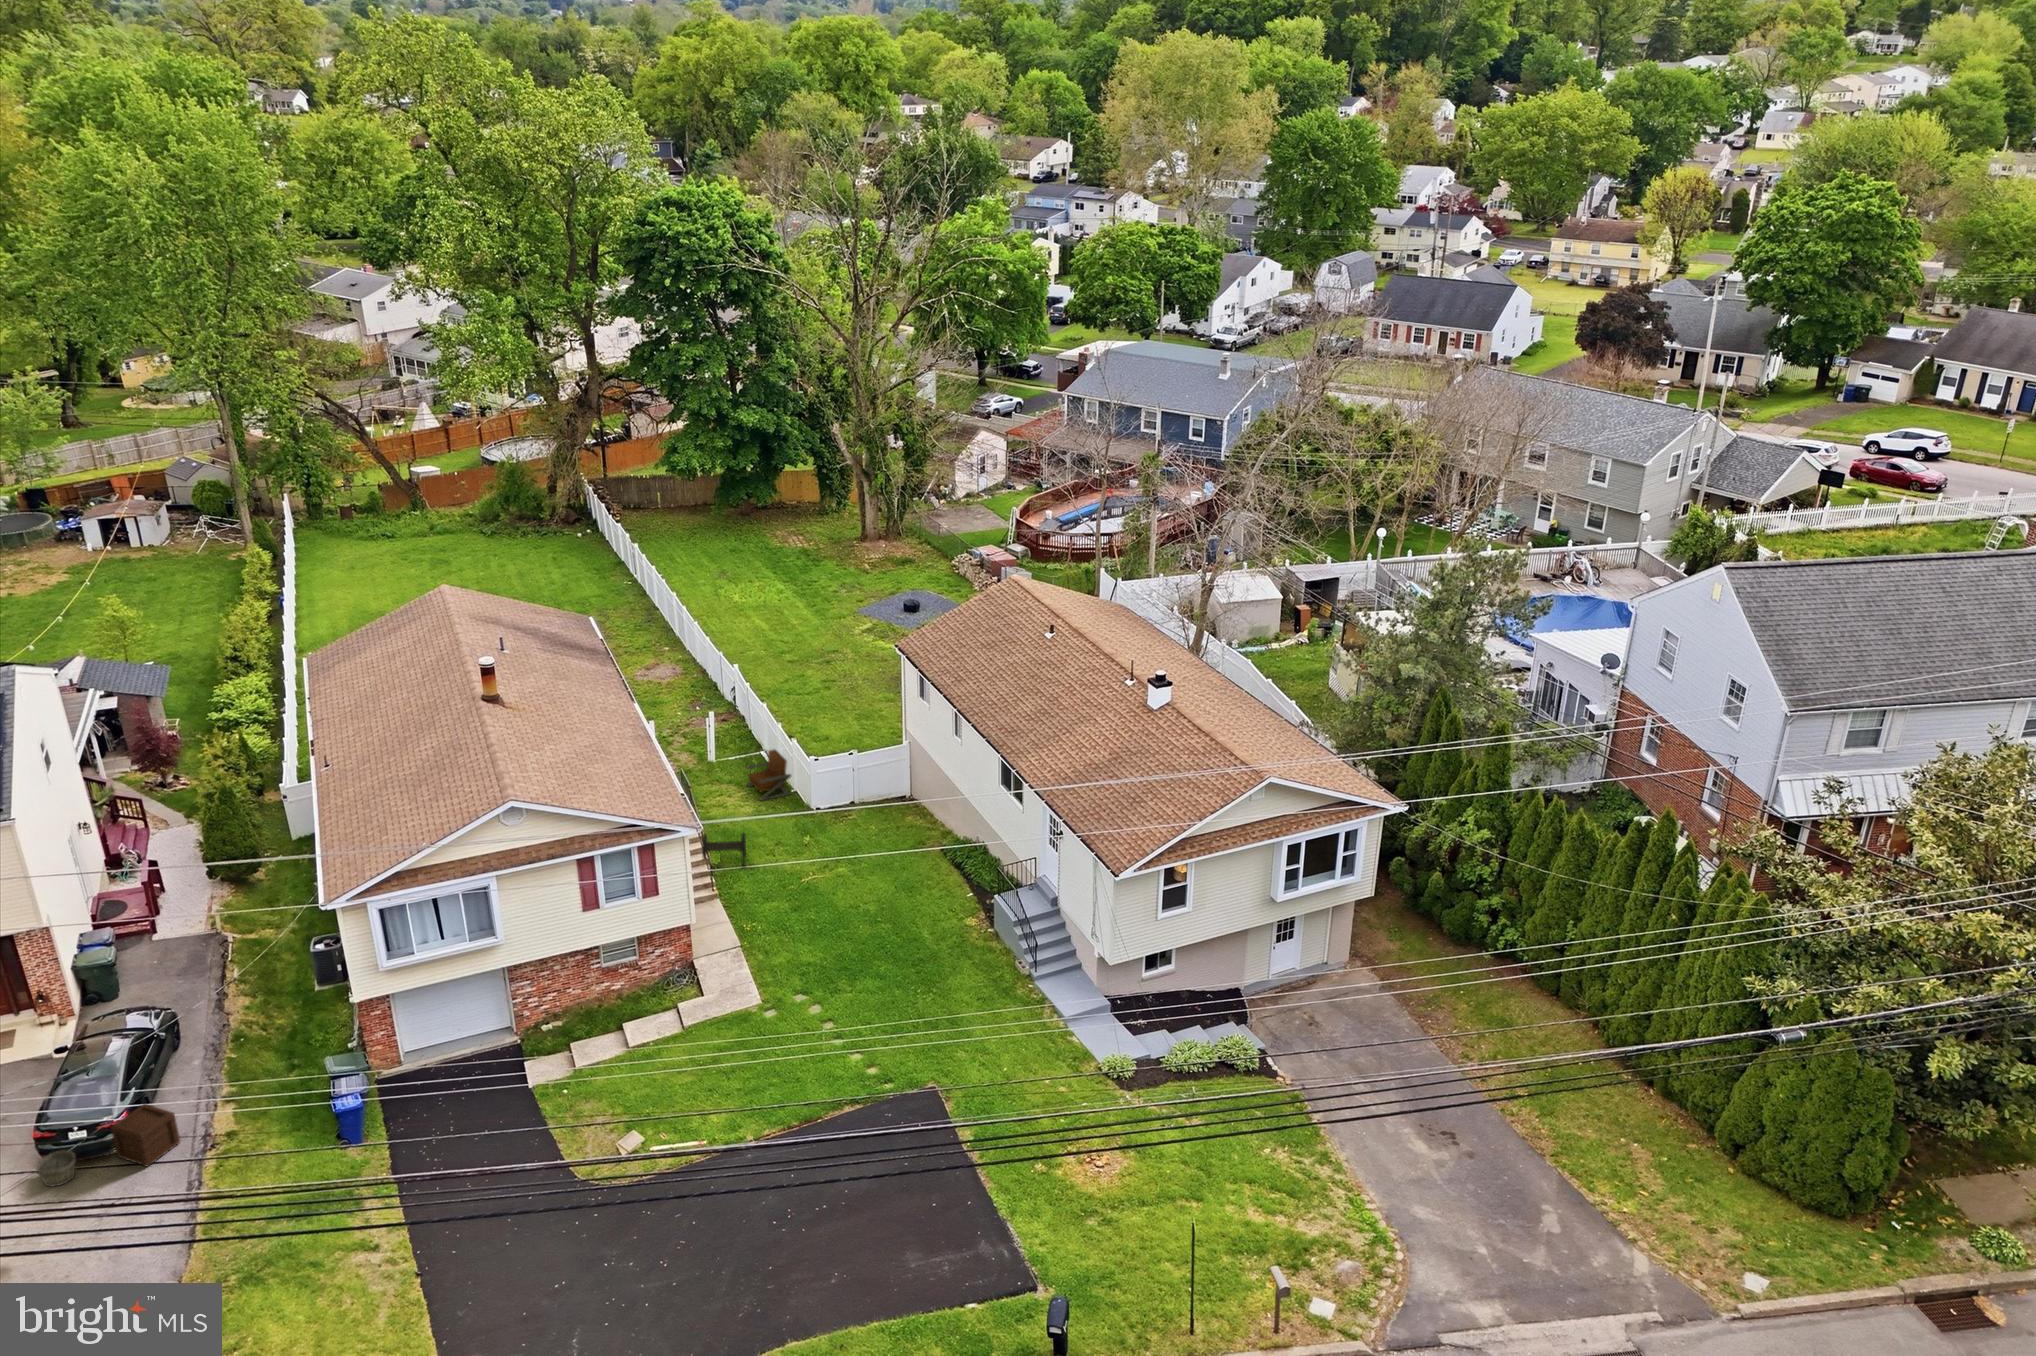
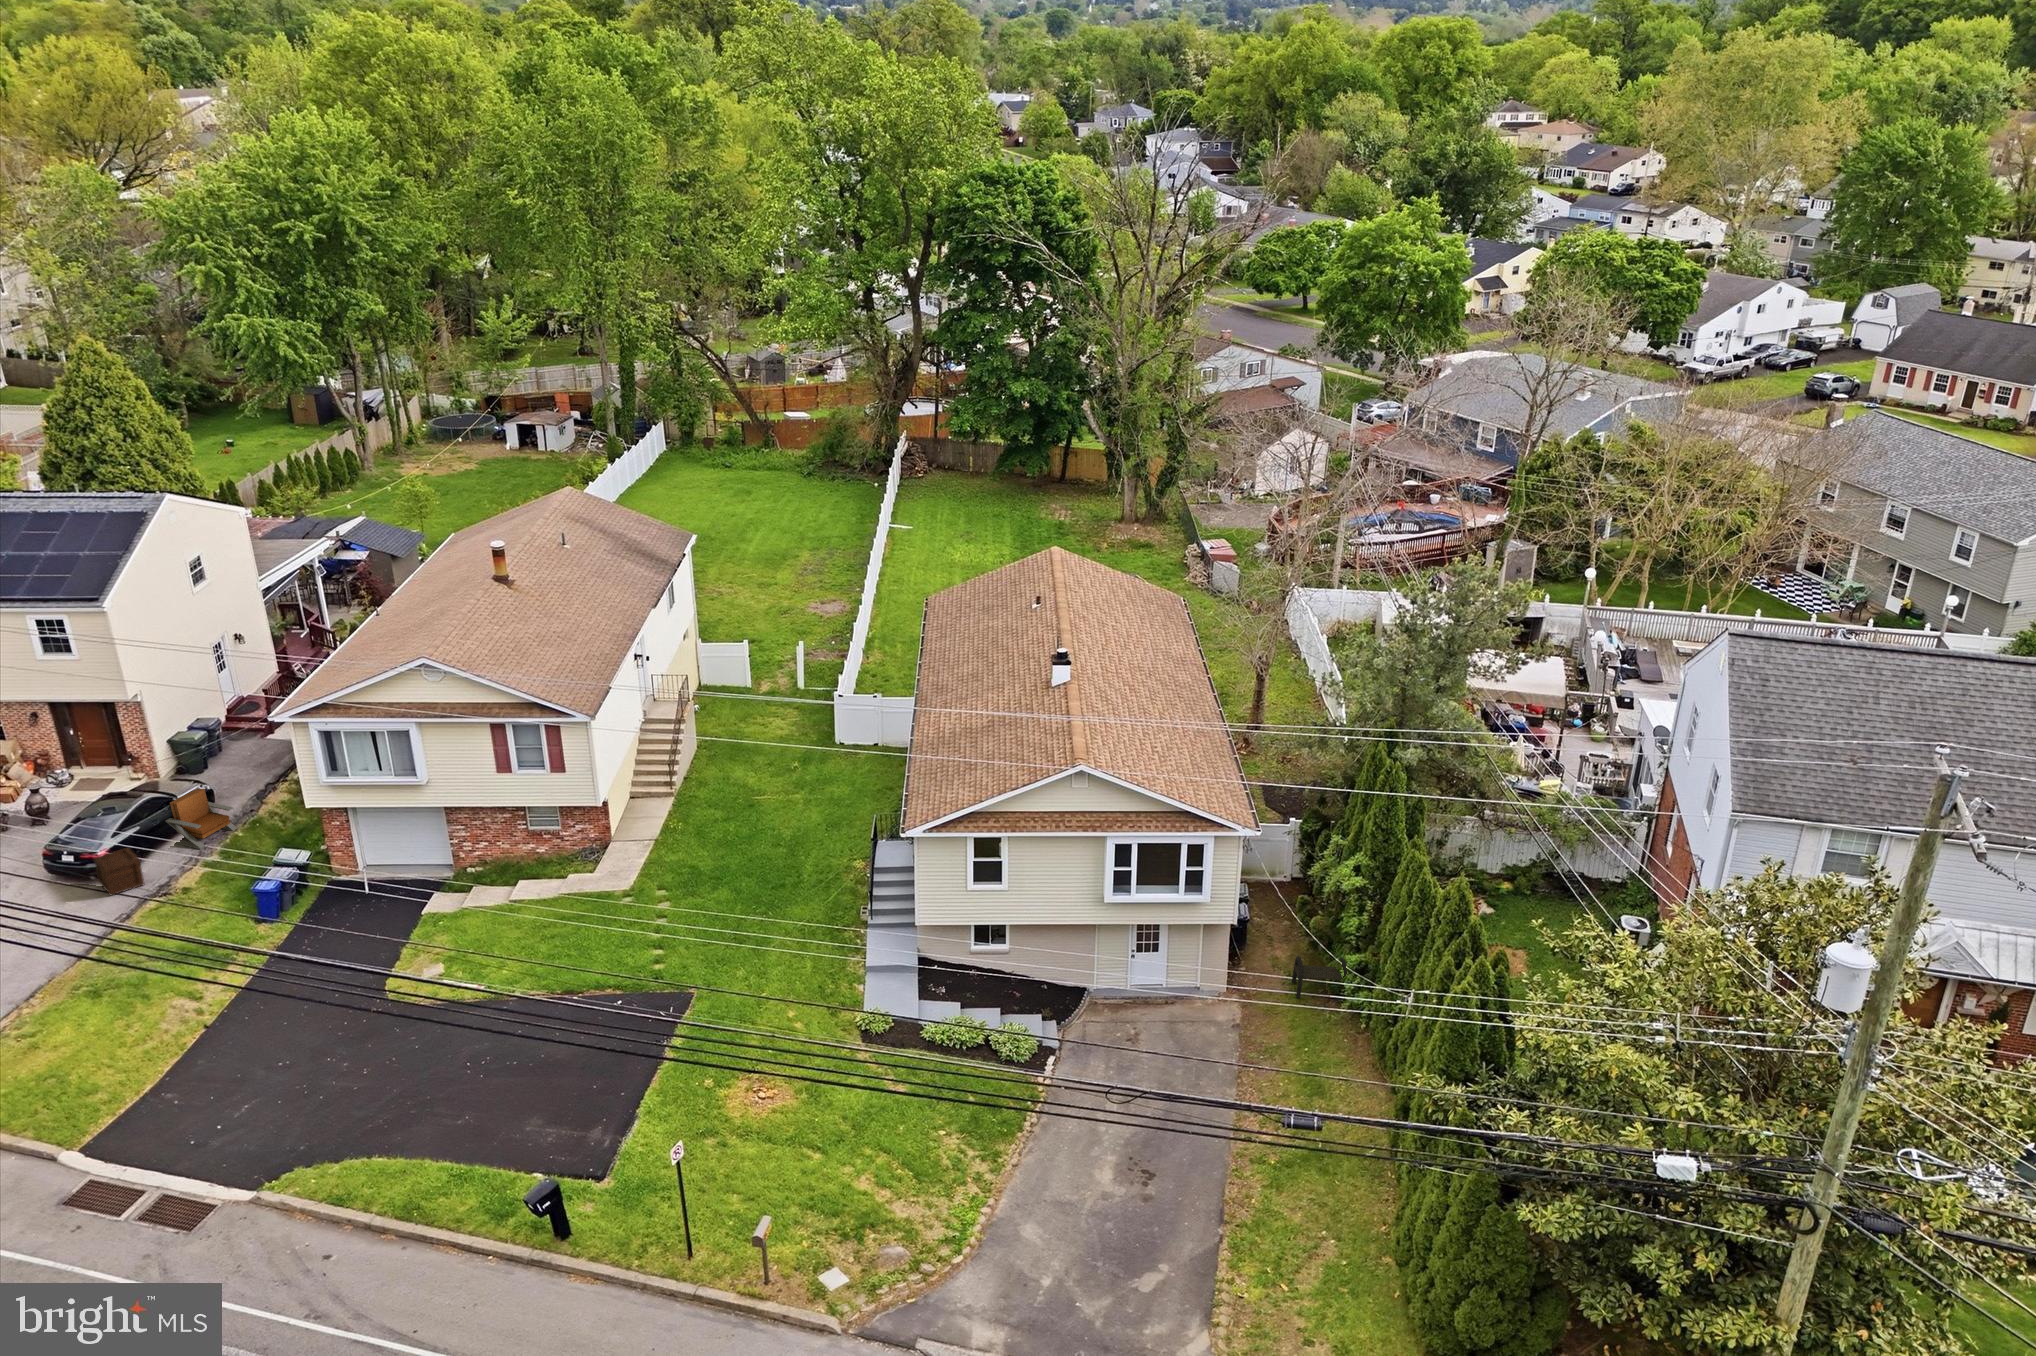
lounge chair: present [746,749,791,801] -> present [166,788,237,849]
bench: present [702,833,746,868] -> present [1292,956,1347,999]
wooden bucket: present [36,1151,76,1187] -> none [36,868,69,893]

